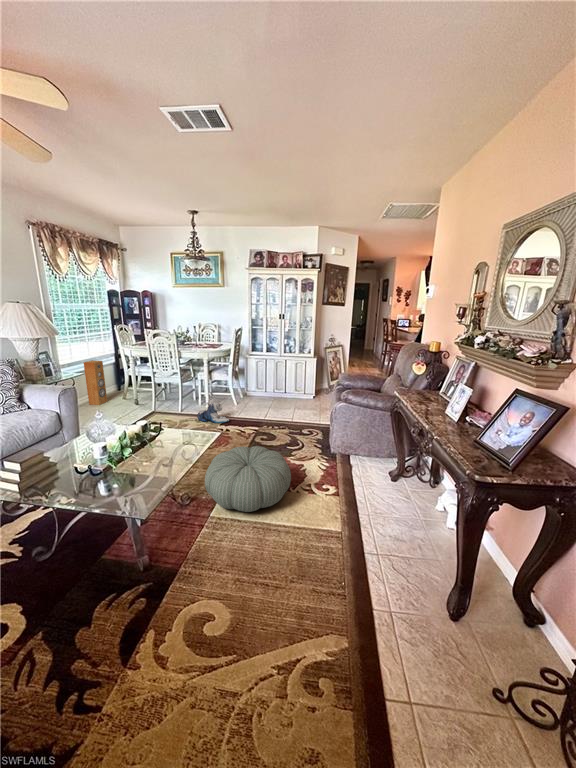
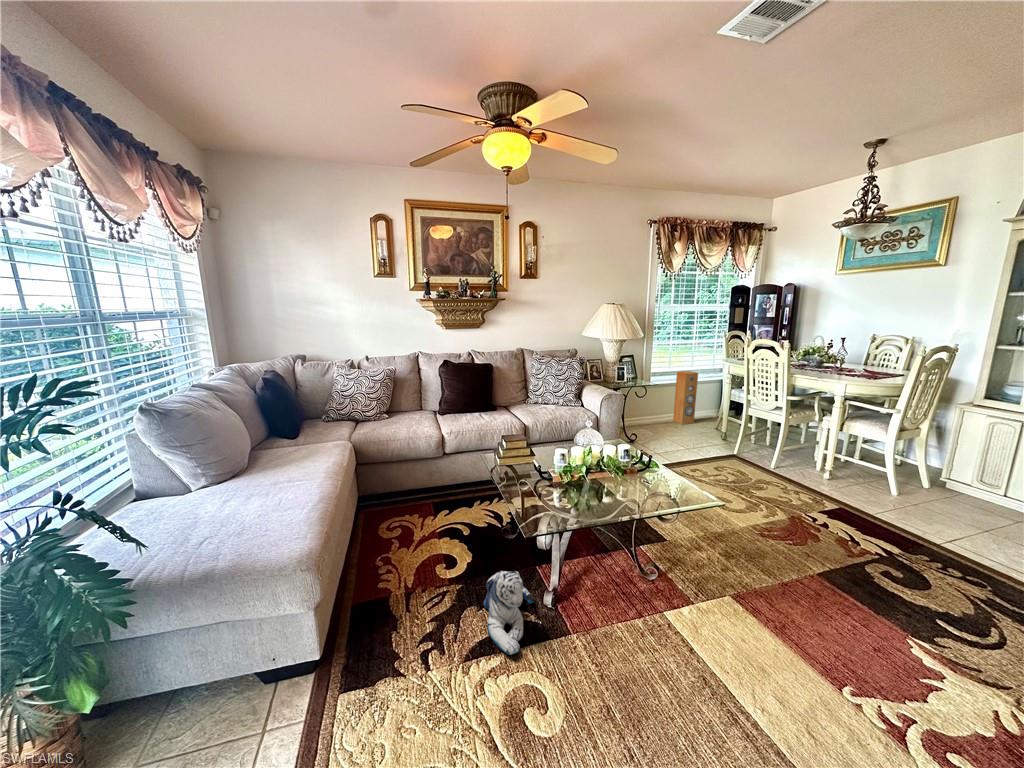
plush toy: present [197,402,229,423] -> present [483,571,534,655]
pouf: present [205,446,291,512] -> none [676,539,857,683]

